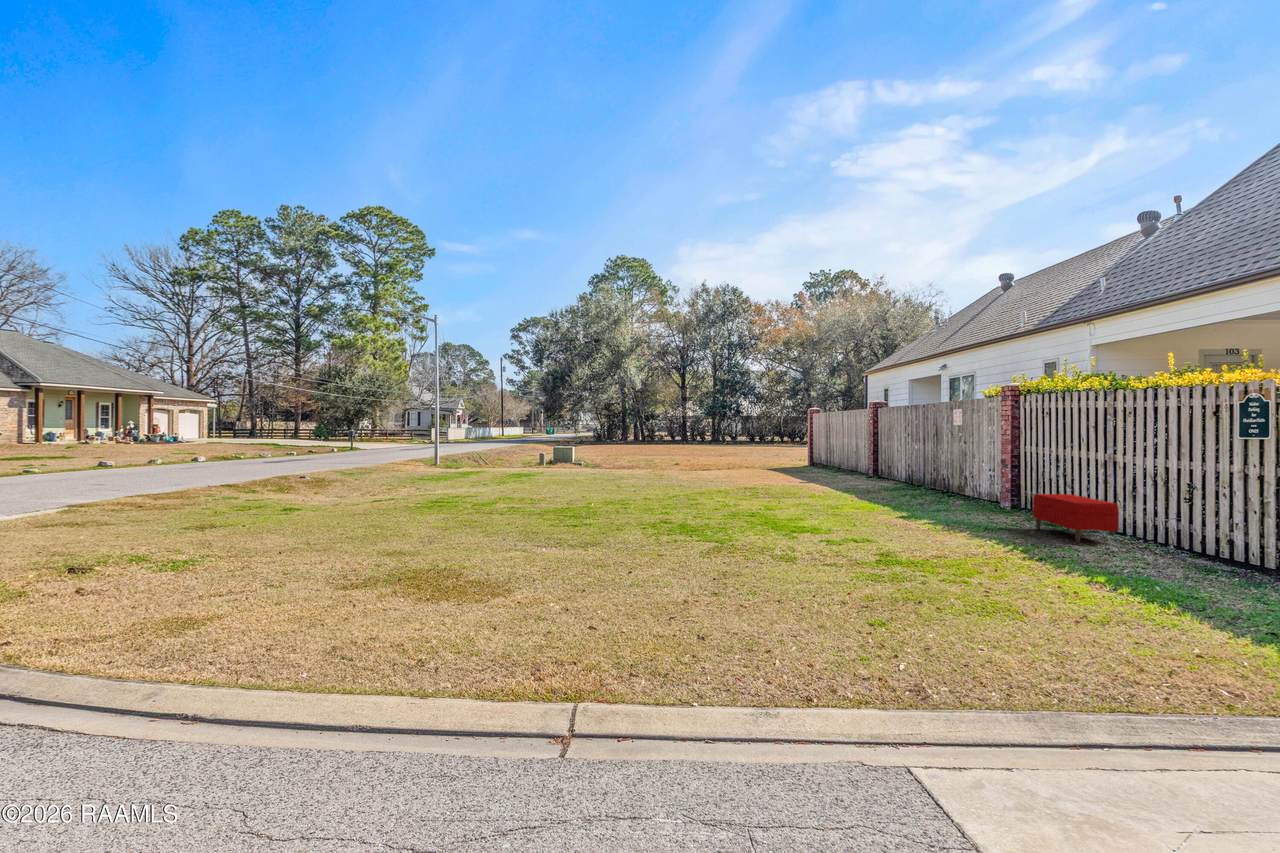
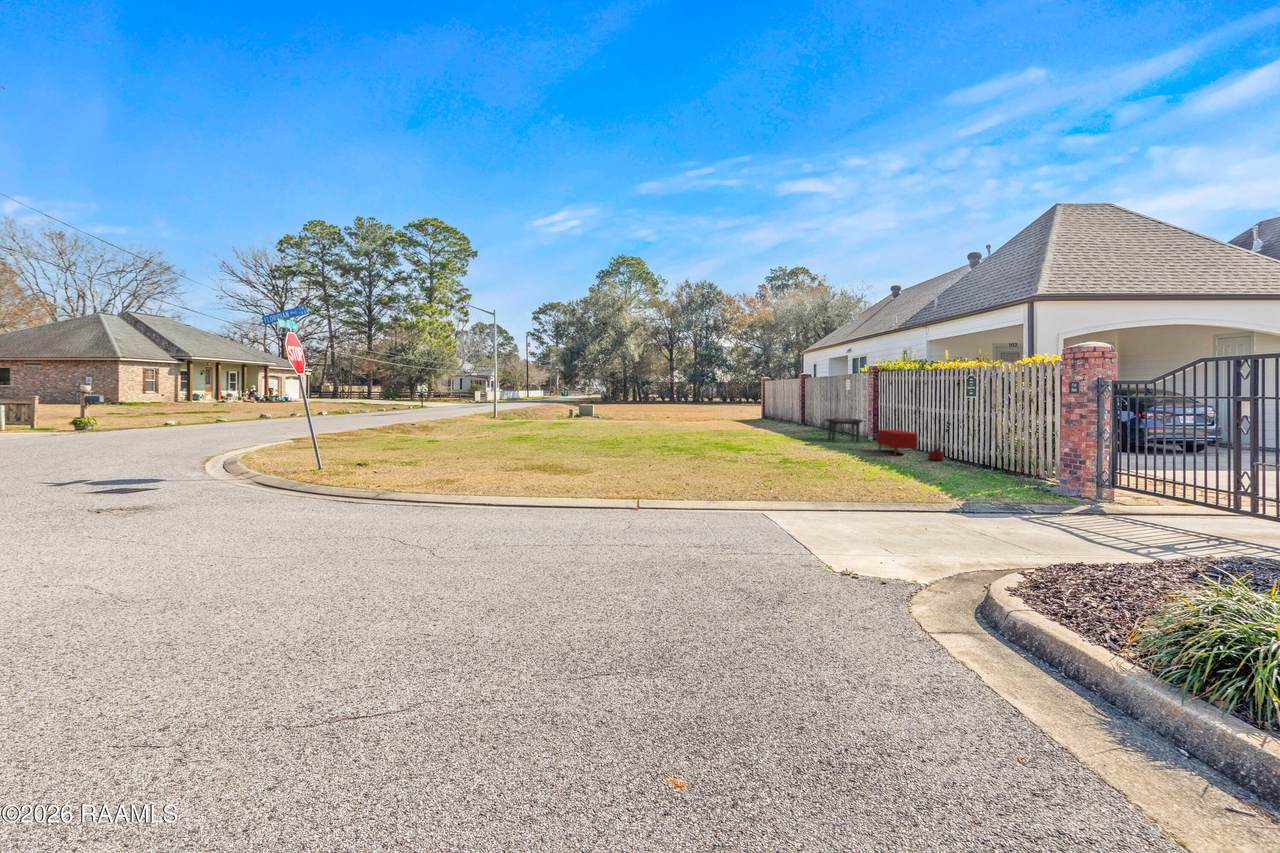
round table: none [926,471,994,513] -> present [825,419,863,443]
decorative plant: none [1167,496,1211,561] -> present [928,431,944,460]

